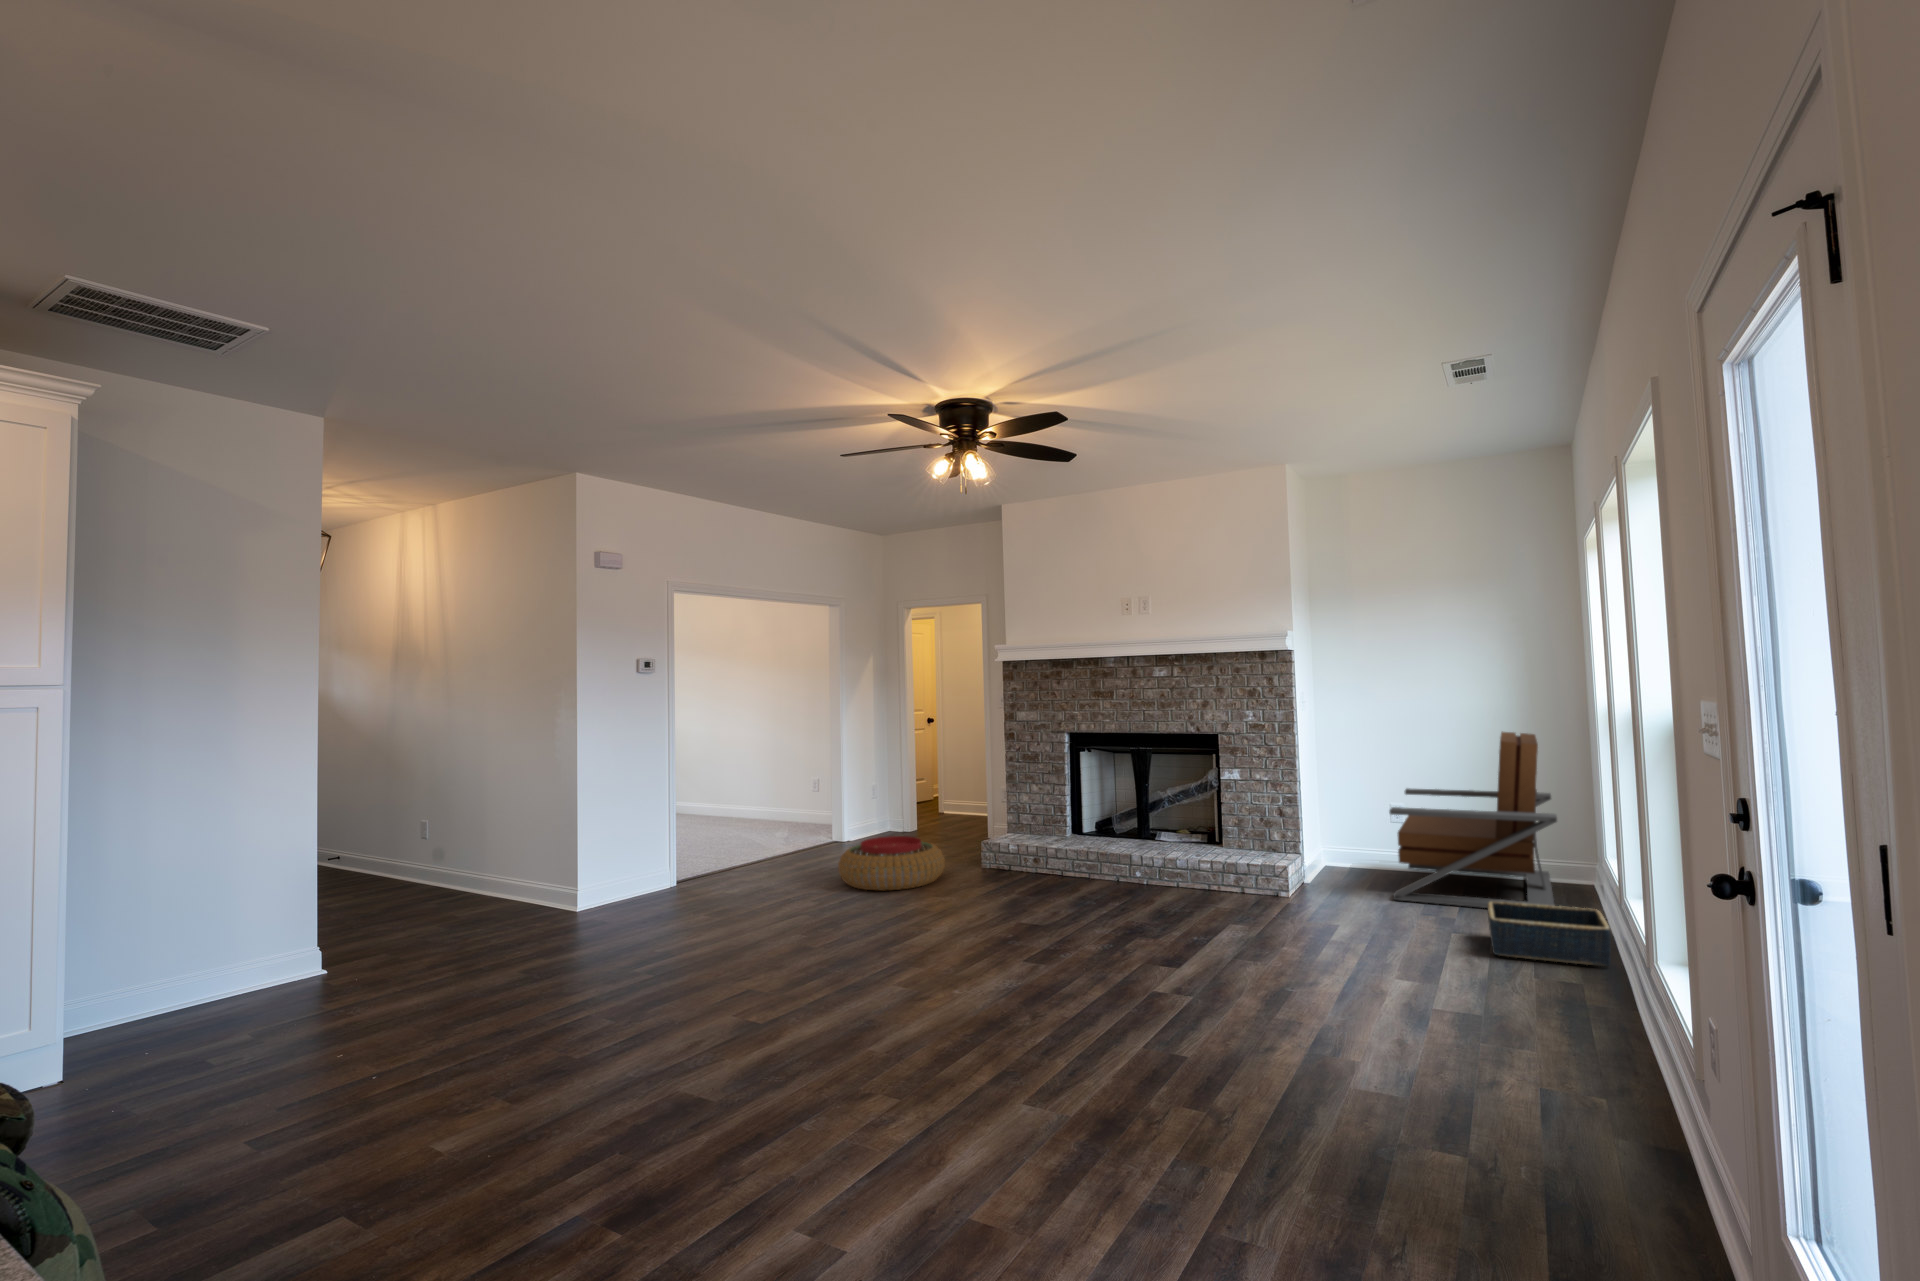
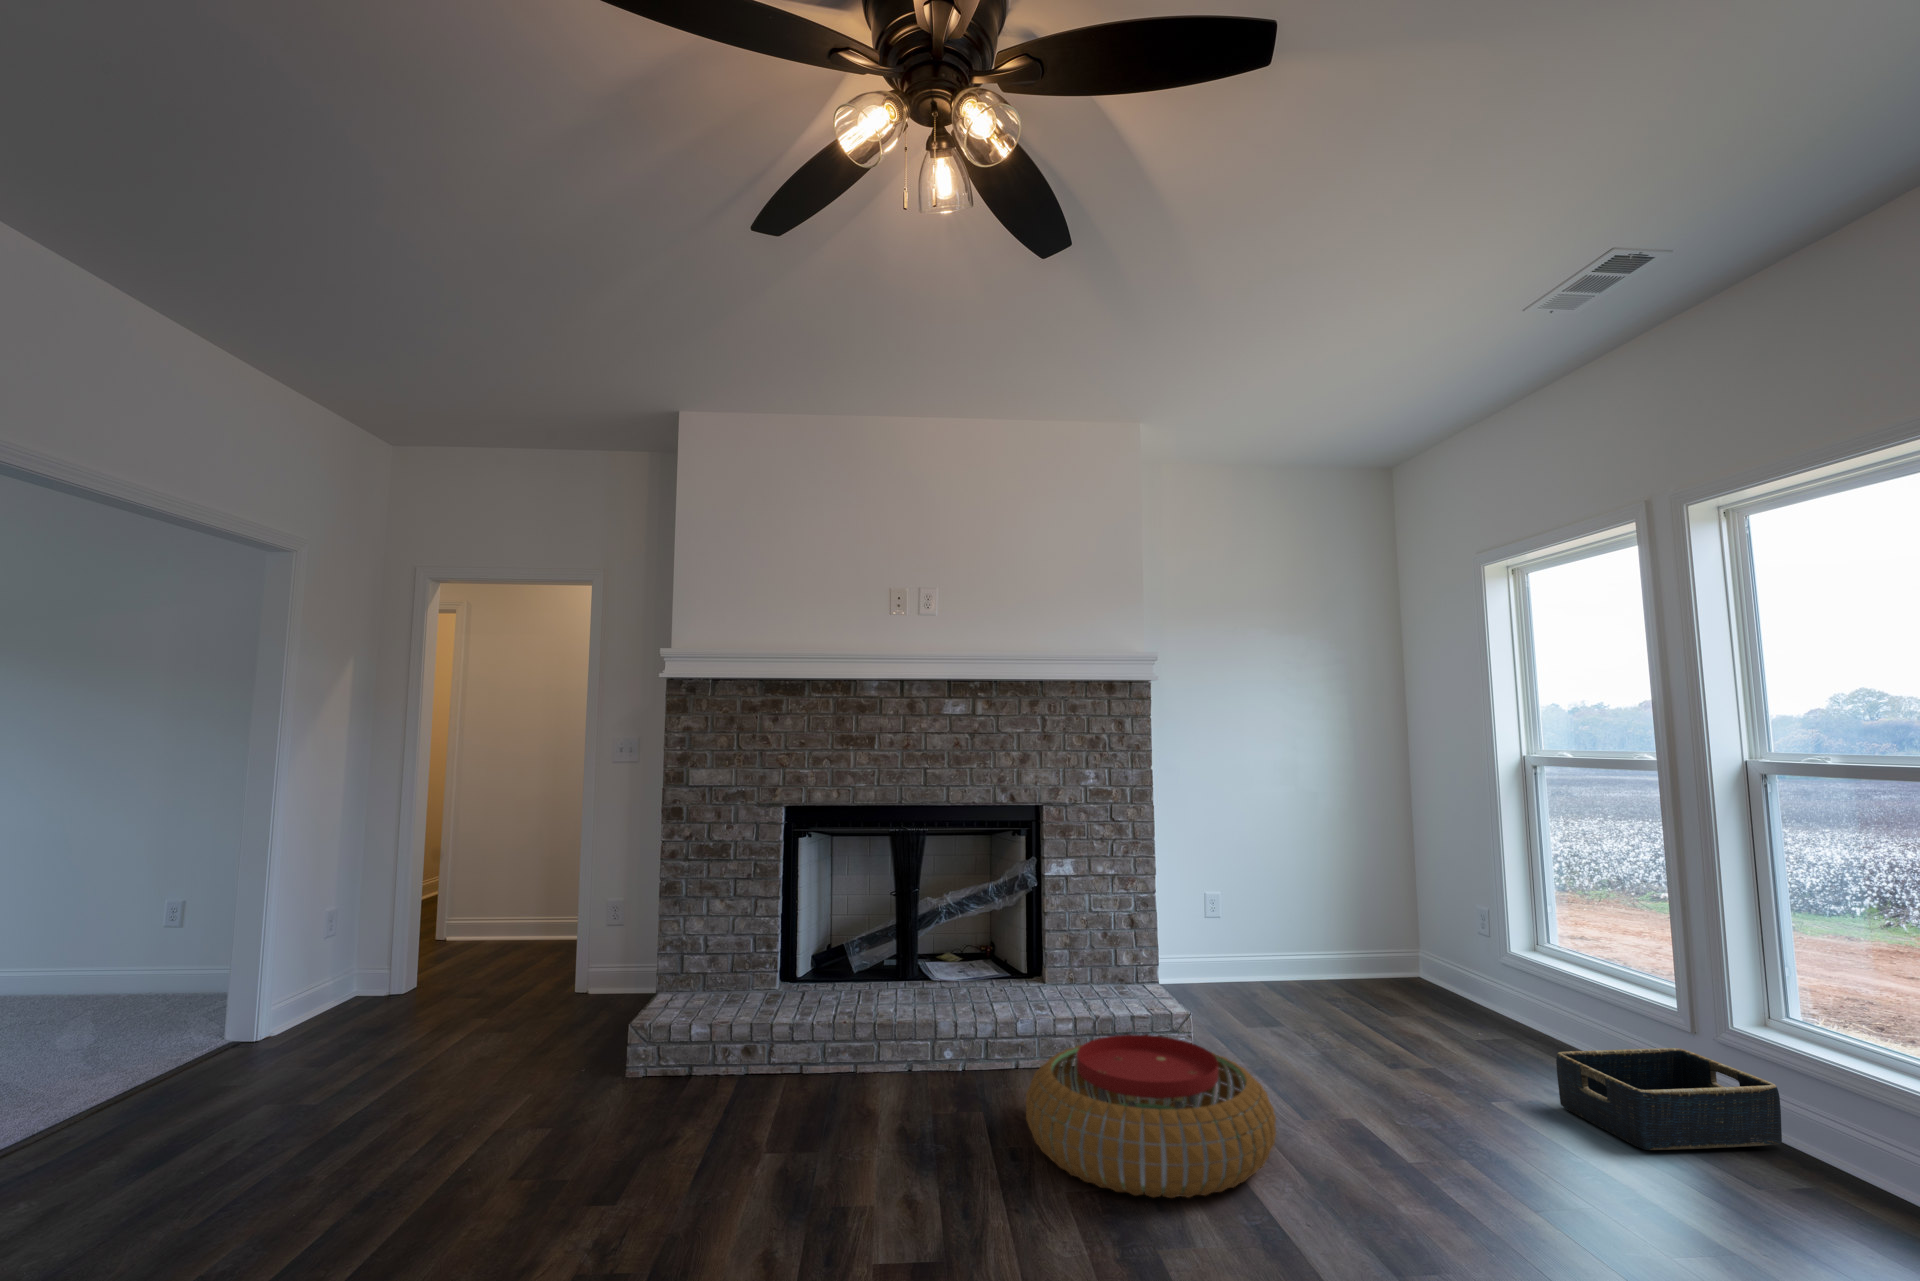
lounge chair: present [1389,732,1557,908] -> none [1246,799,1538,1052]
pouf: present [838,836,945,890] -> present [1026,1035,1276,1198]

